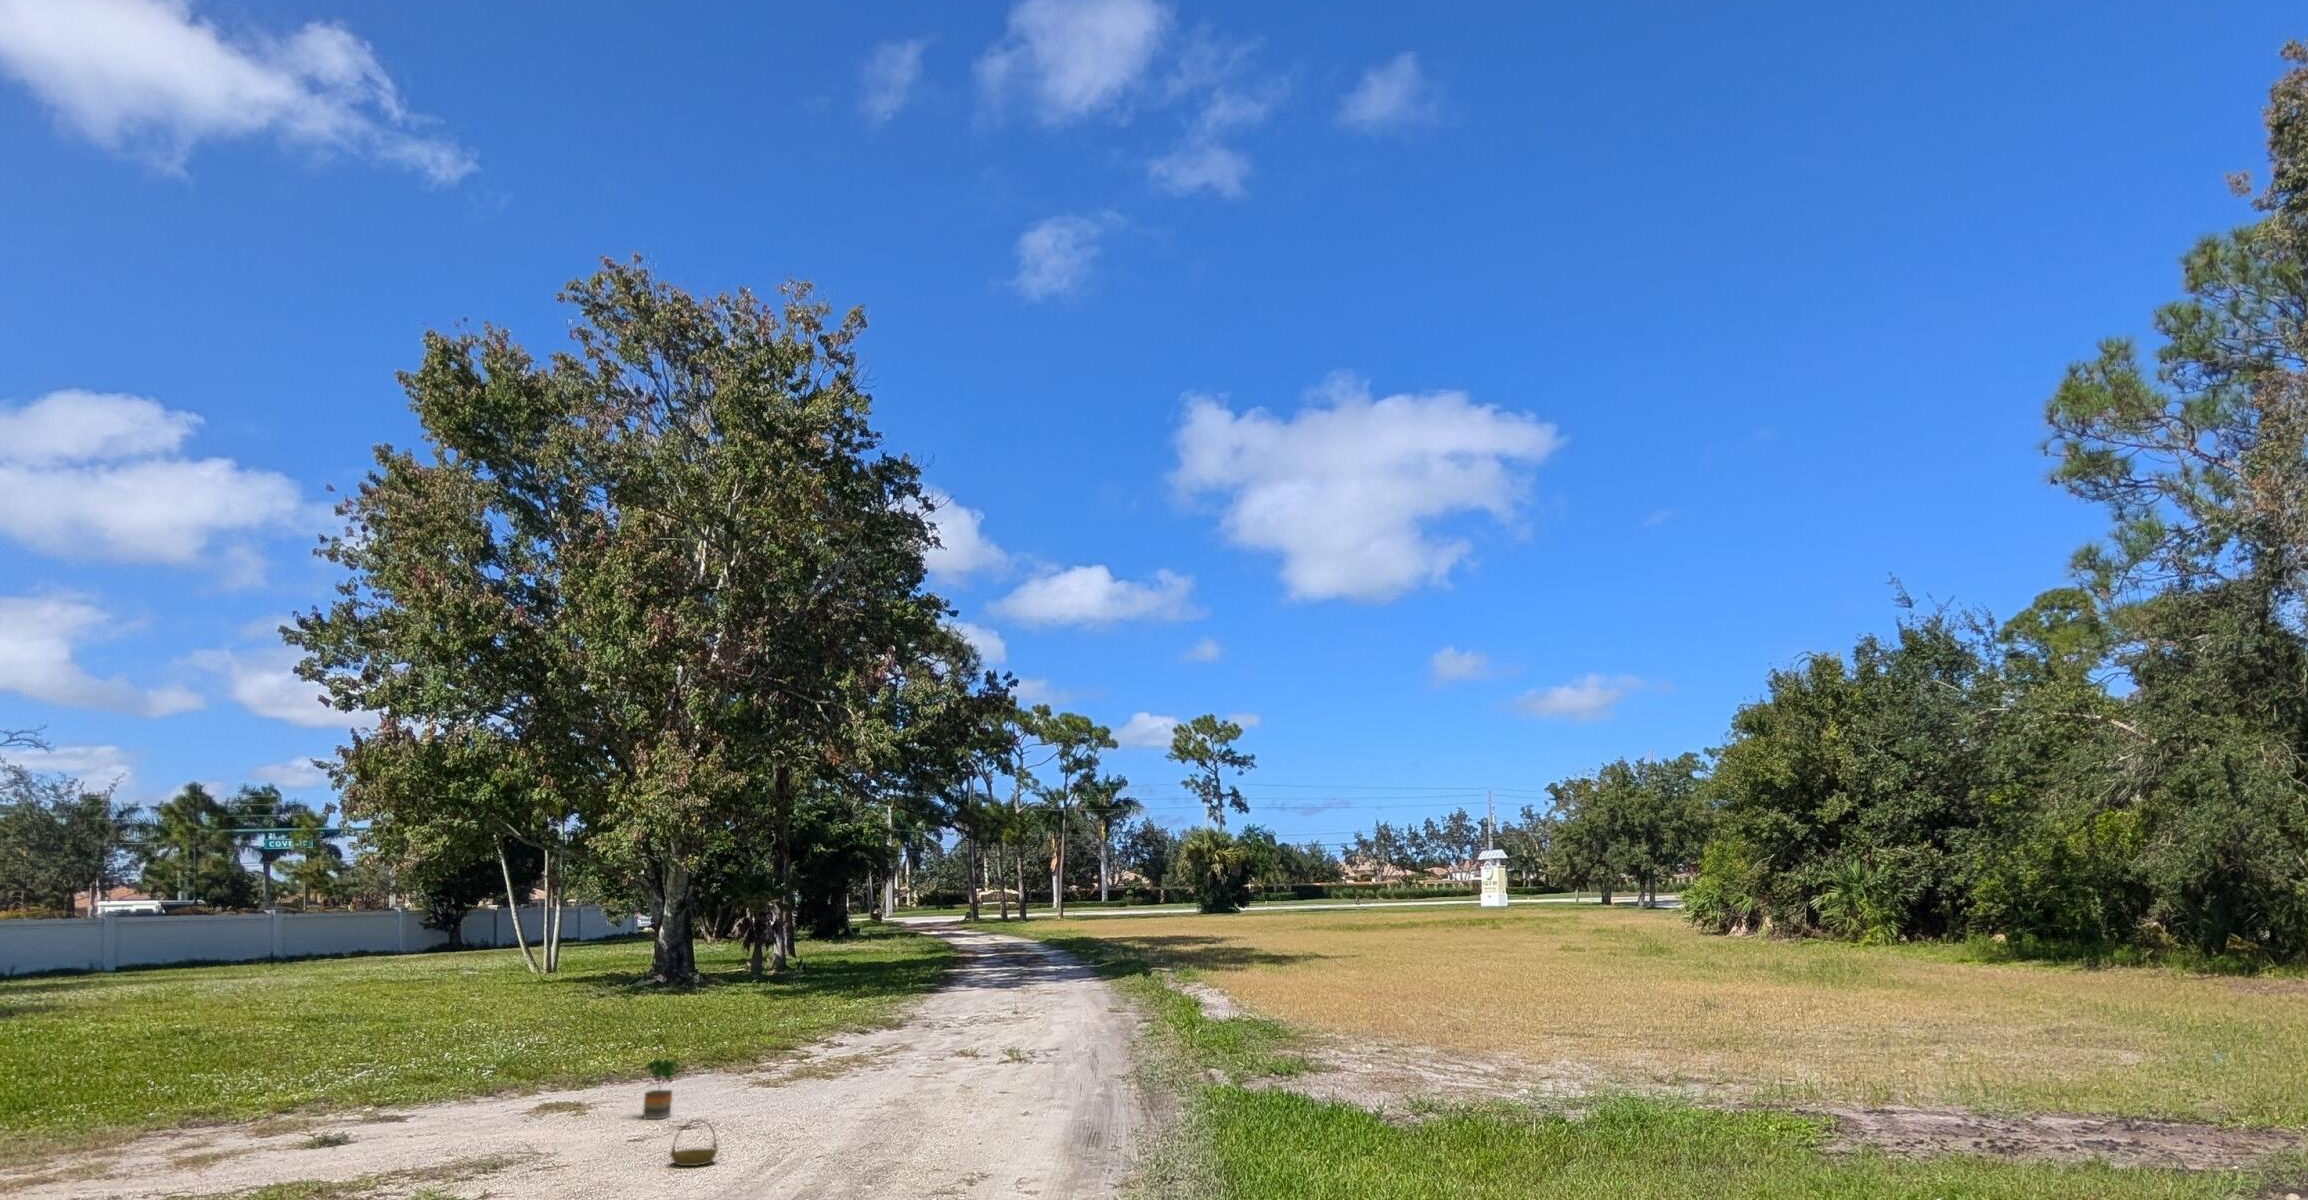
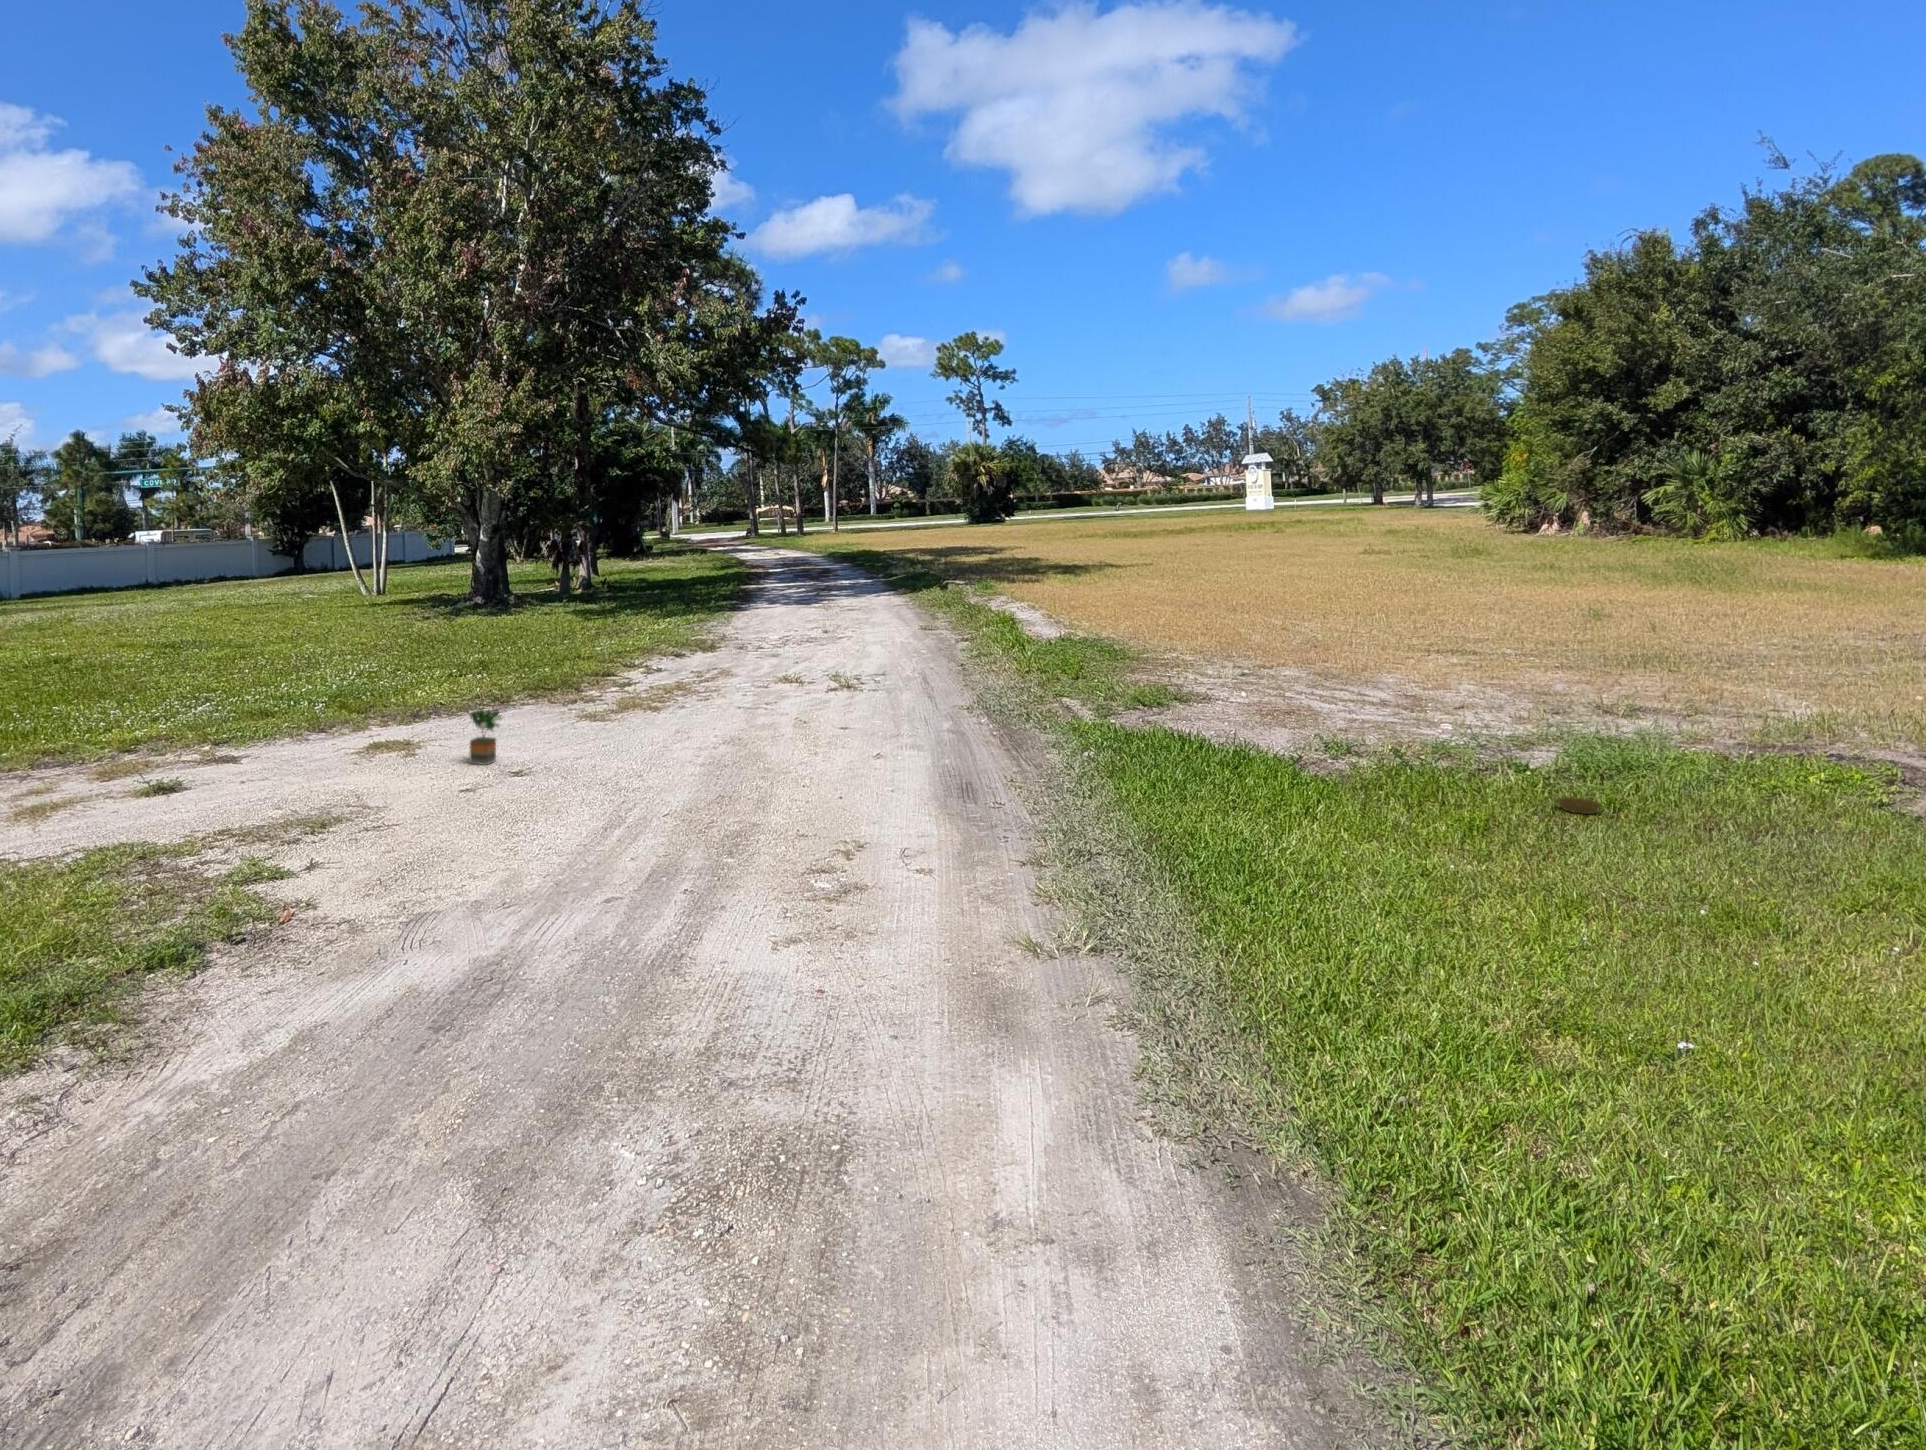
basket: present [670,1120,718,1166] -> present [1557,776,1601,814]

